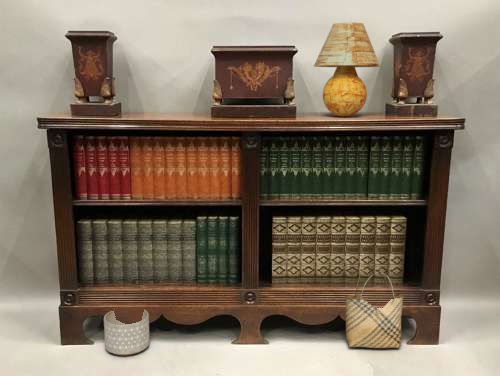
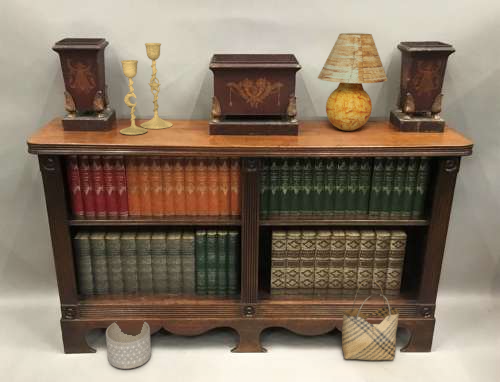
candlestick: none [125,37,176,118] -> present [120,43,173,135]

